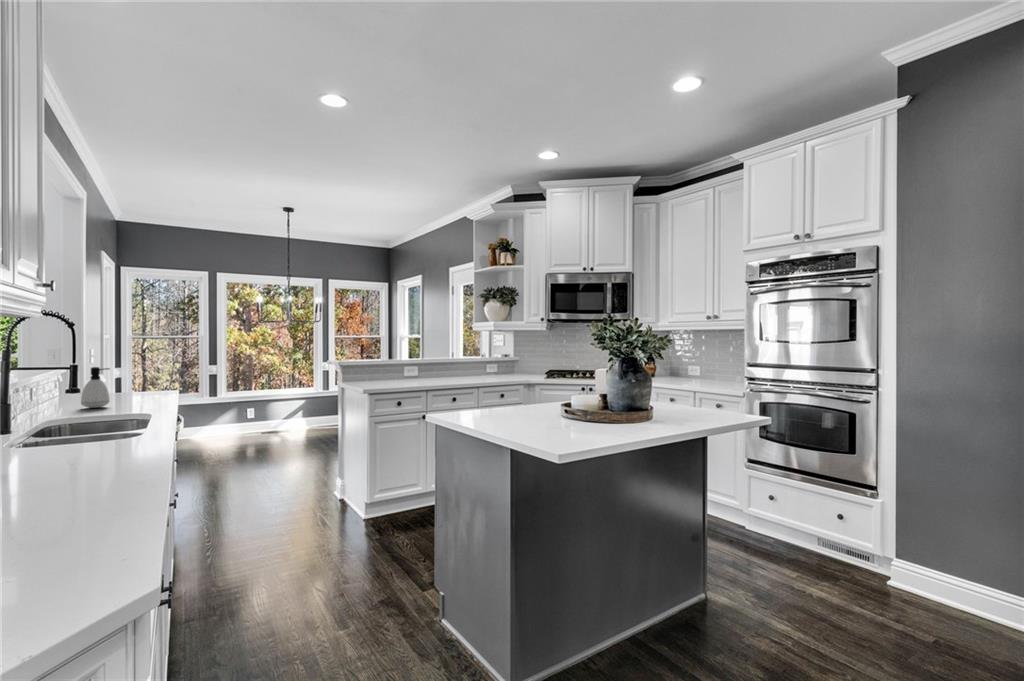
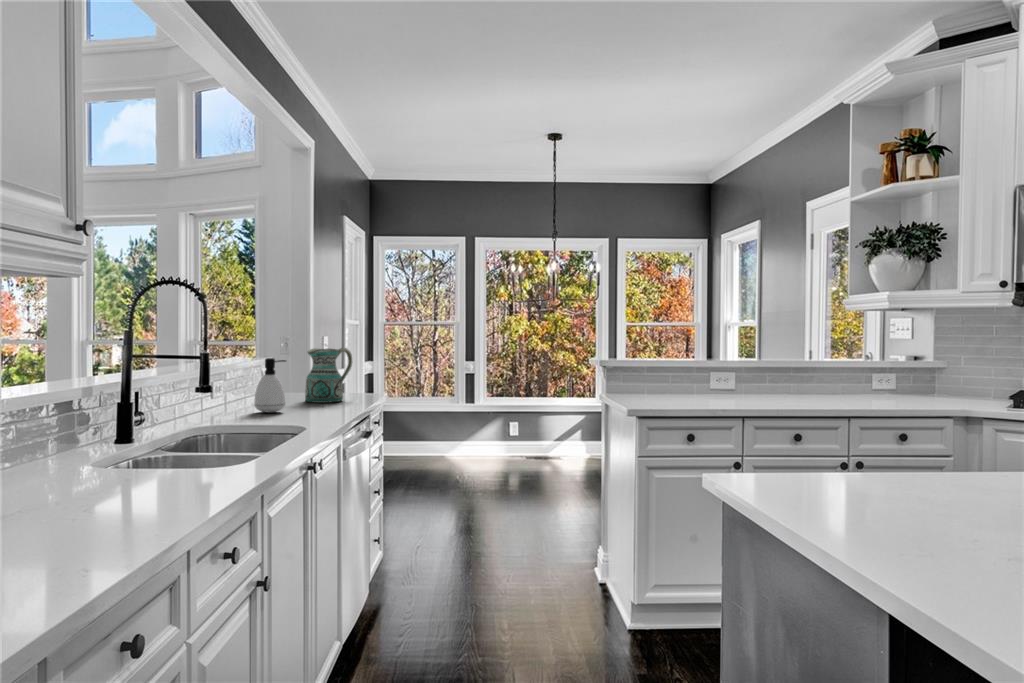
ceramic pitcher: none [111,358,152,400] -> present [305,348,352,403]

